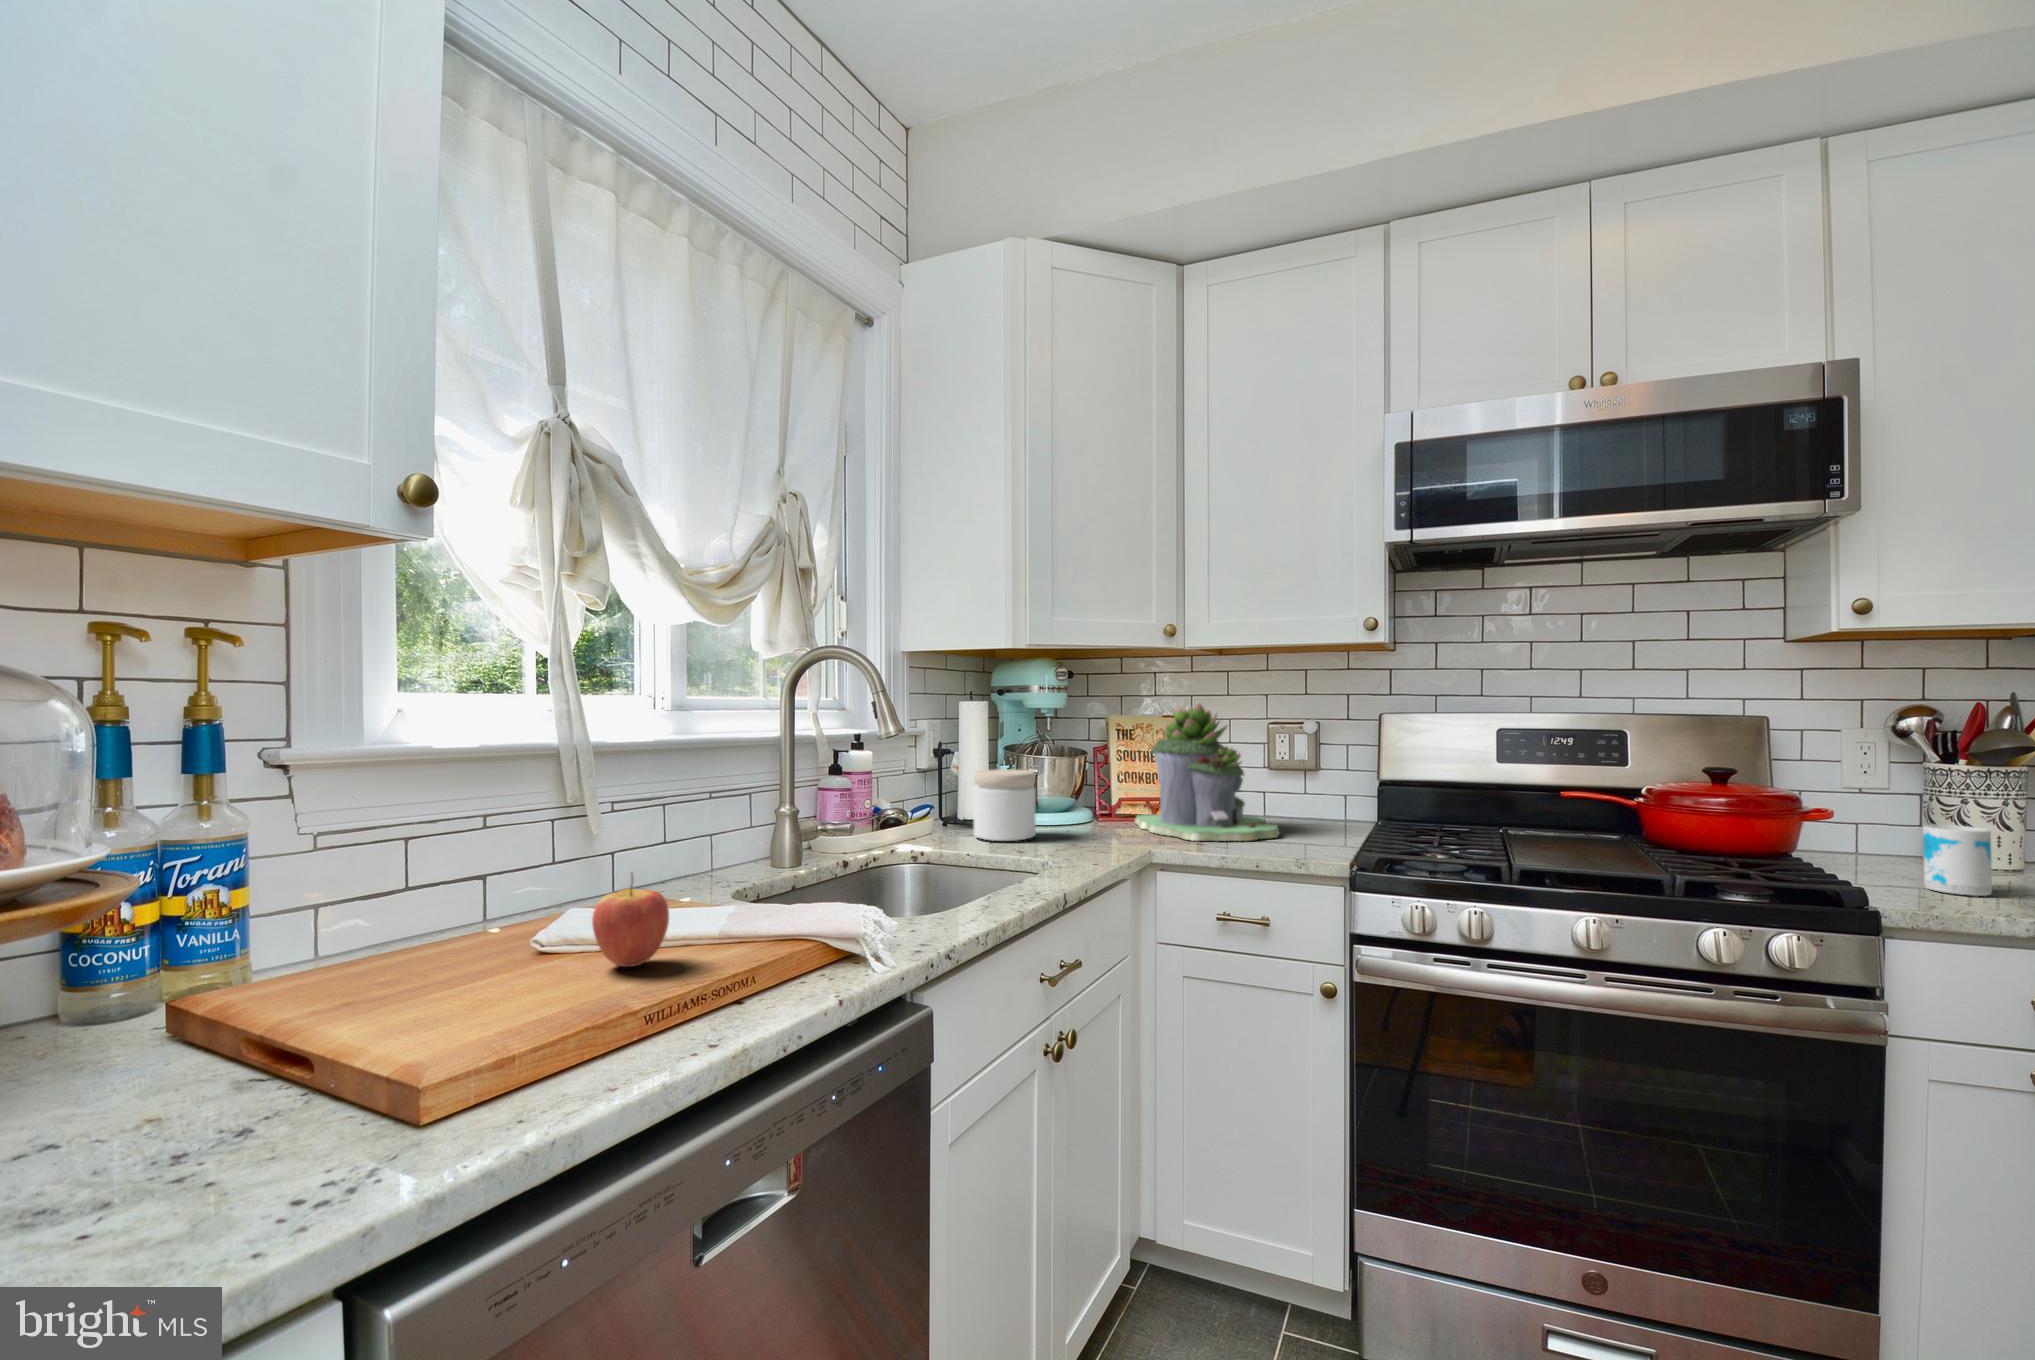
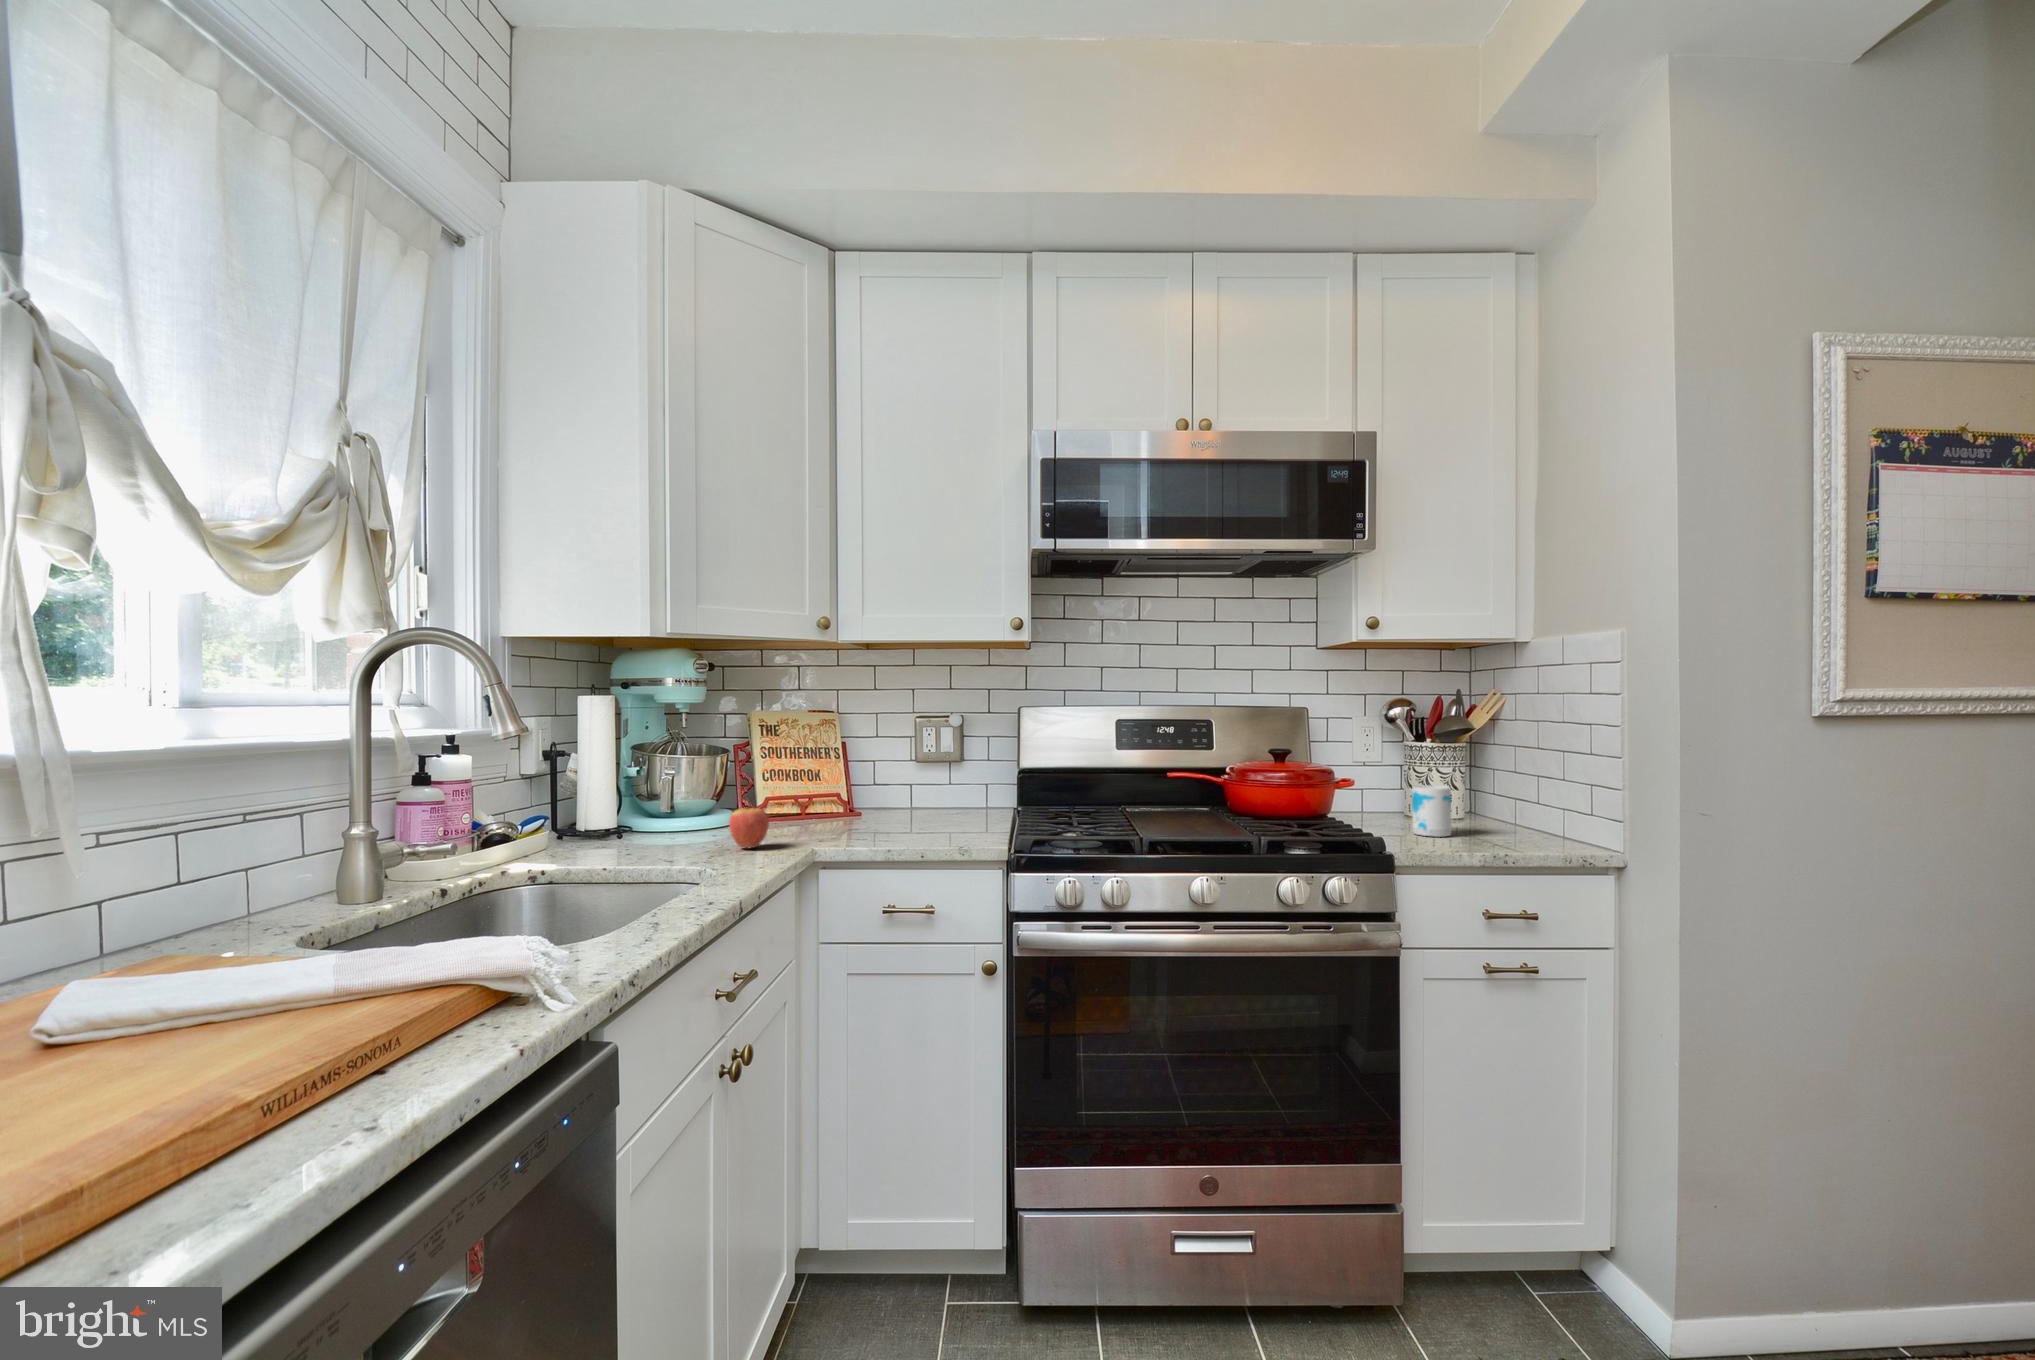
succulent planter: present [1135,704,1279,841] -> none [784,697,934,837]
jar: present [974,770,1036,841] -> none [605,771,681,851]
fruit: present [592,873,669,967] -> present [729,804,769,848]

